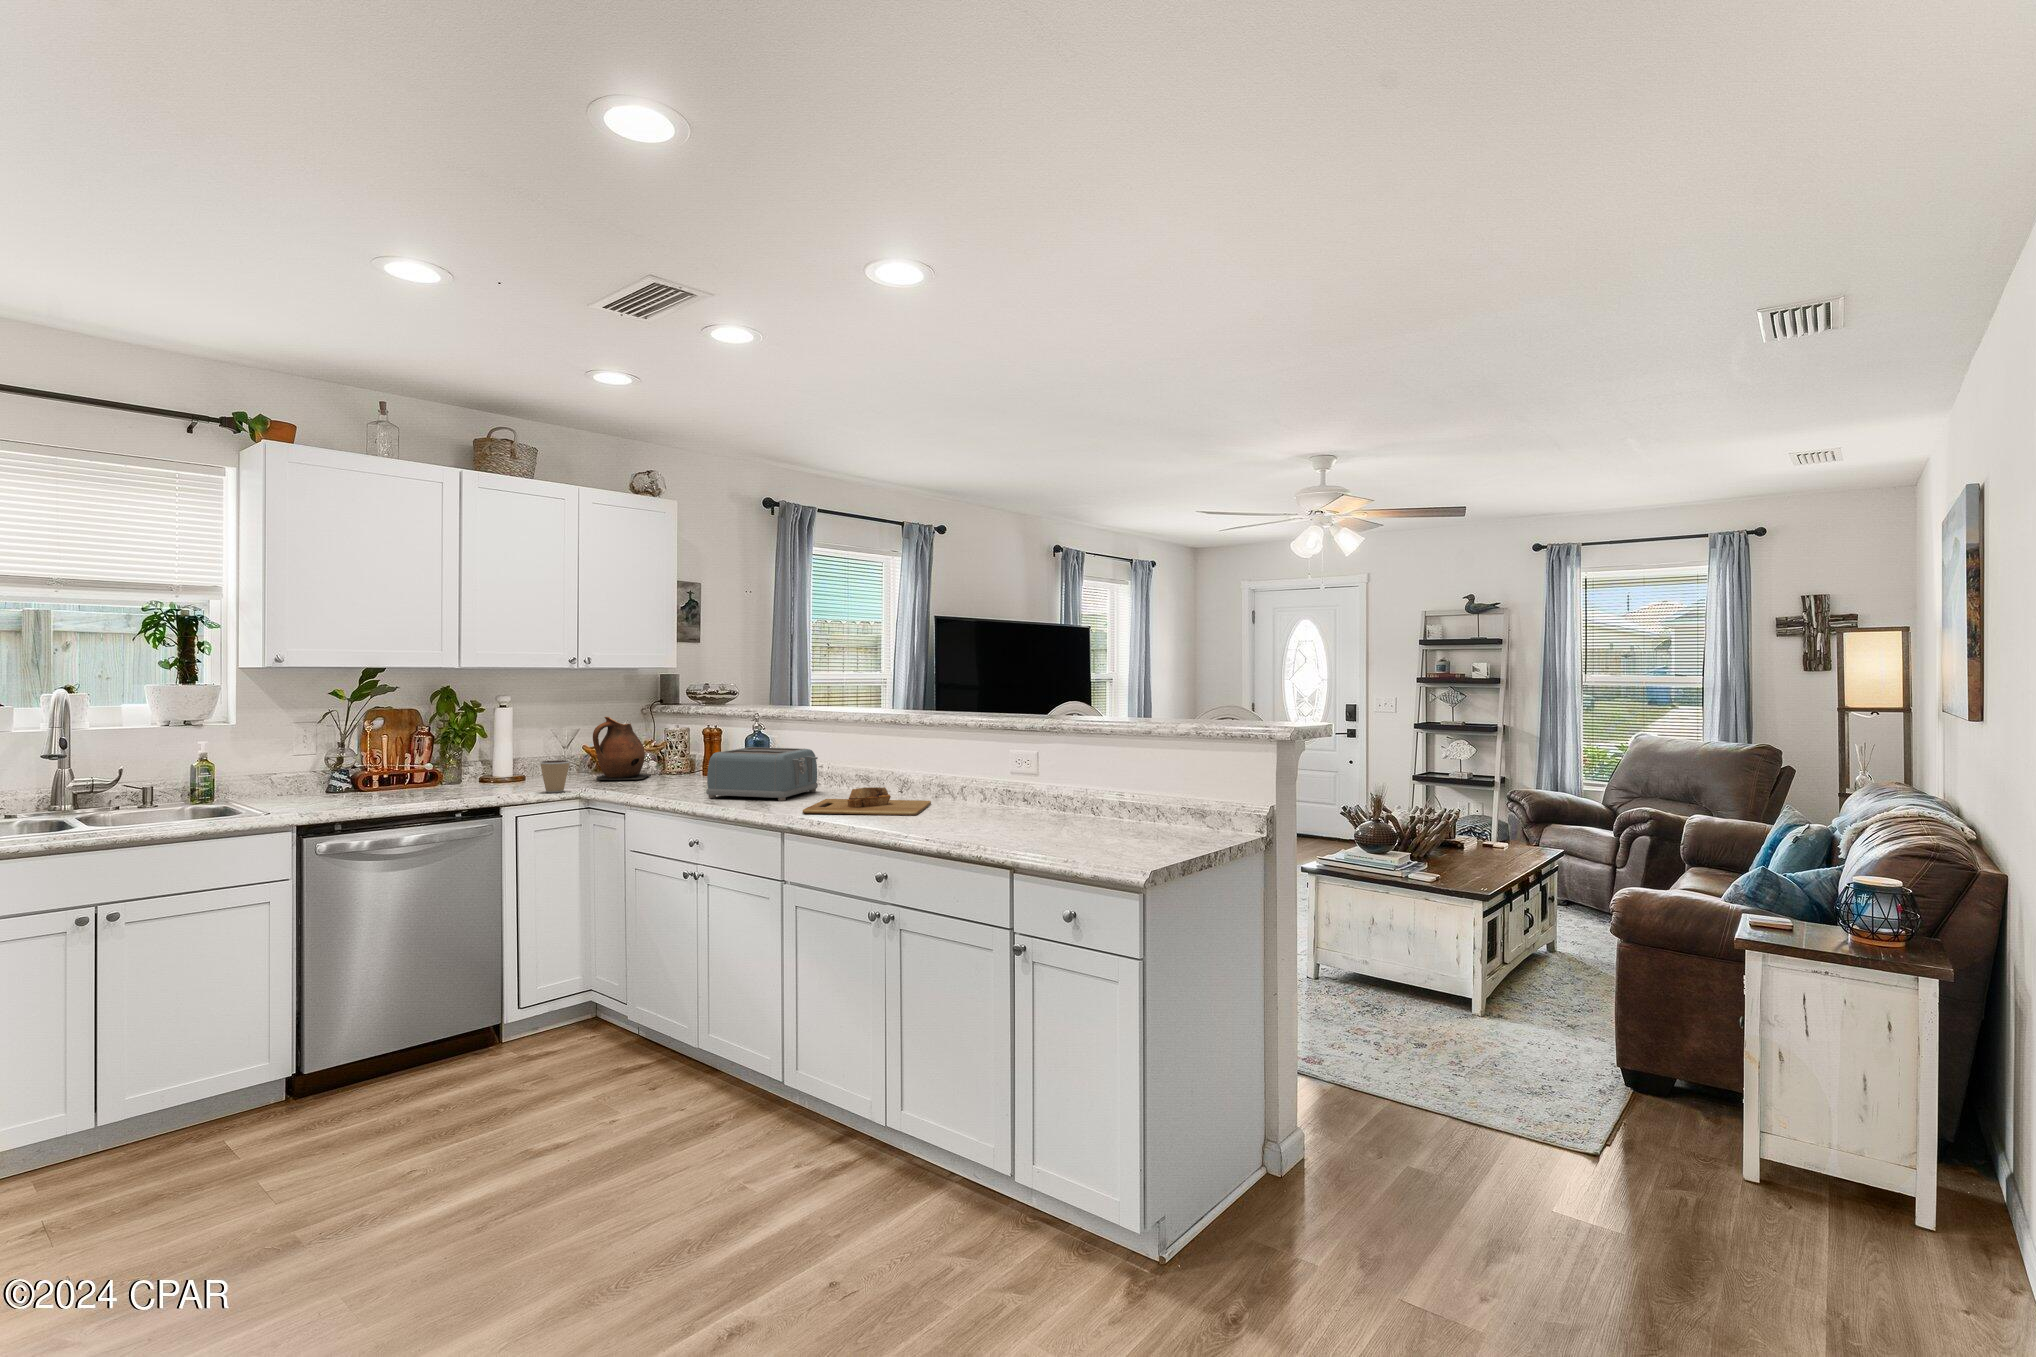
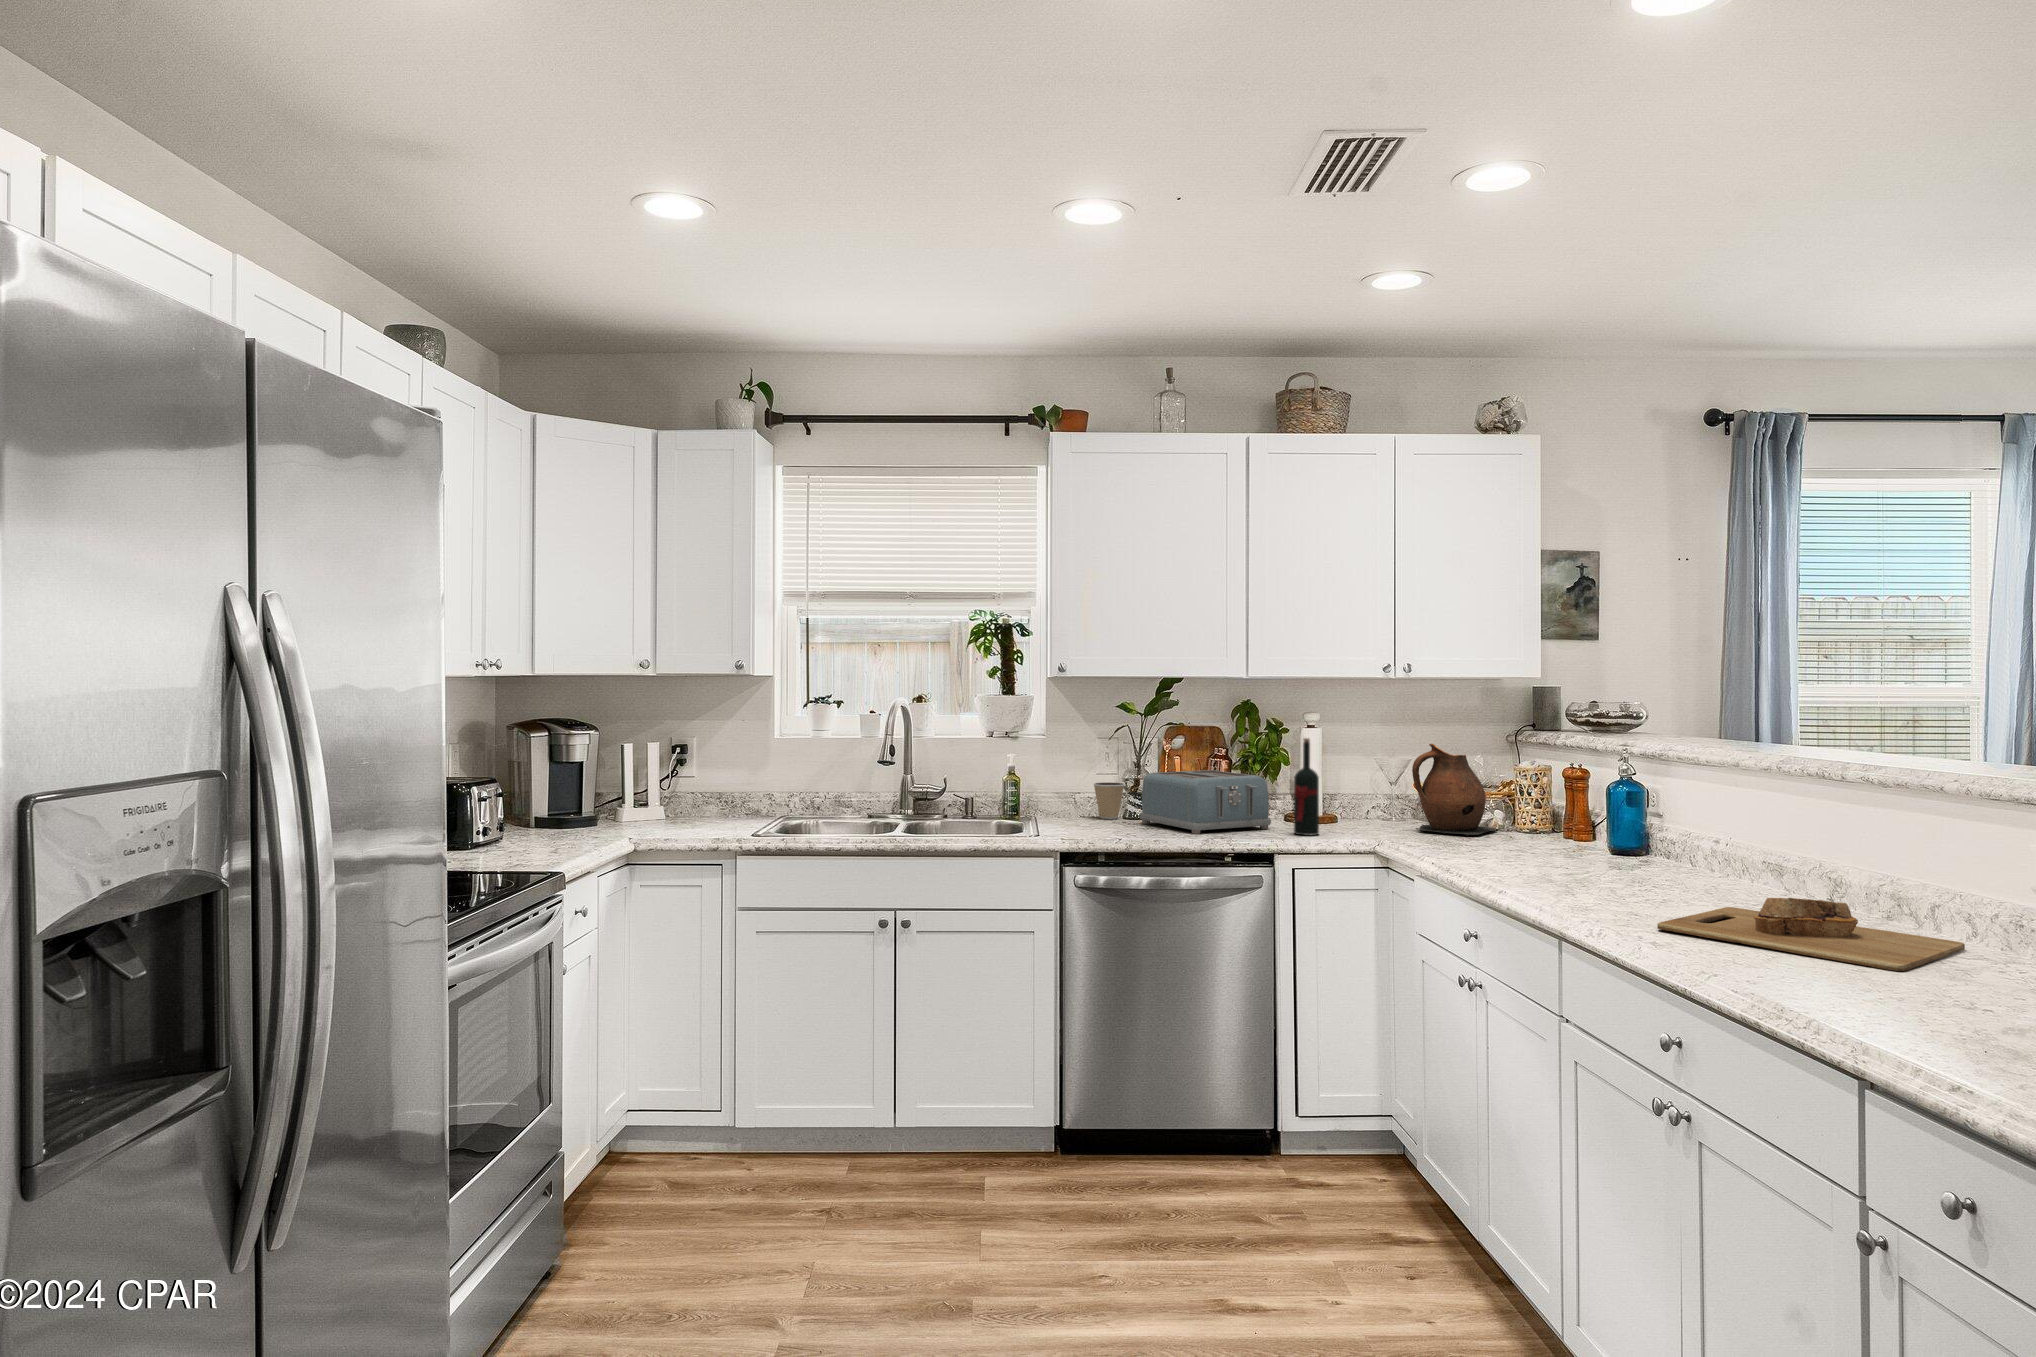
wine bottle: none [506,716,527,791] -> present [1294,738,1319,835]
toaster: present [706,747,818,801] -> present [1140,770,1271,834]
coffee cup: present [540,760,570,793] -> present [1094,782,1124,819]

